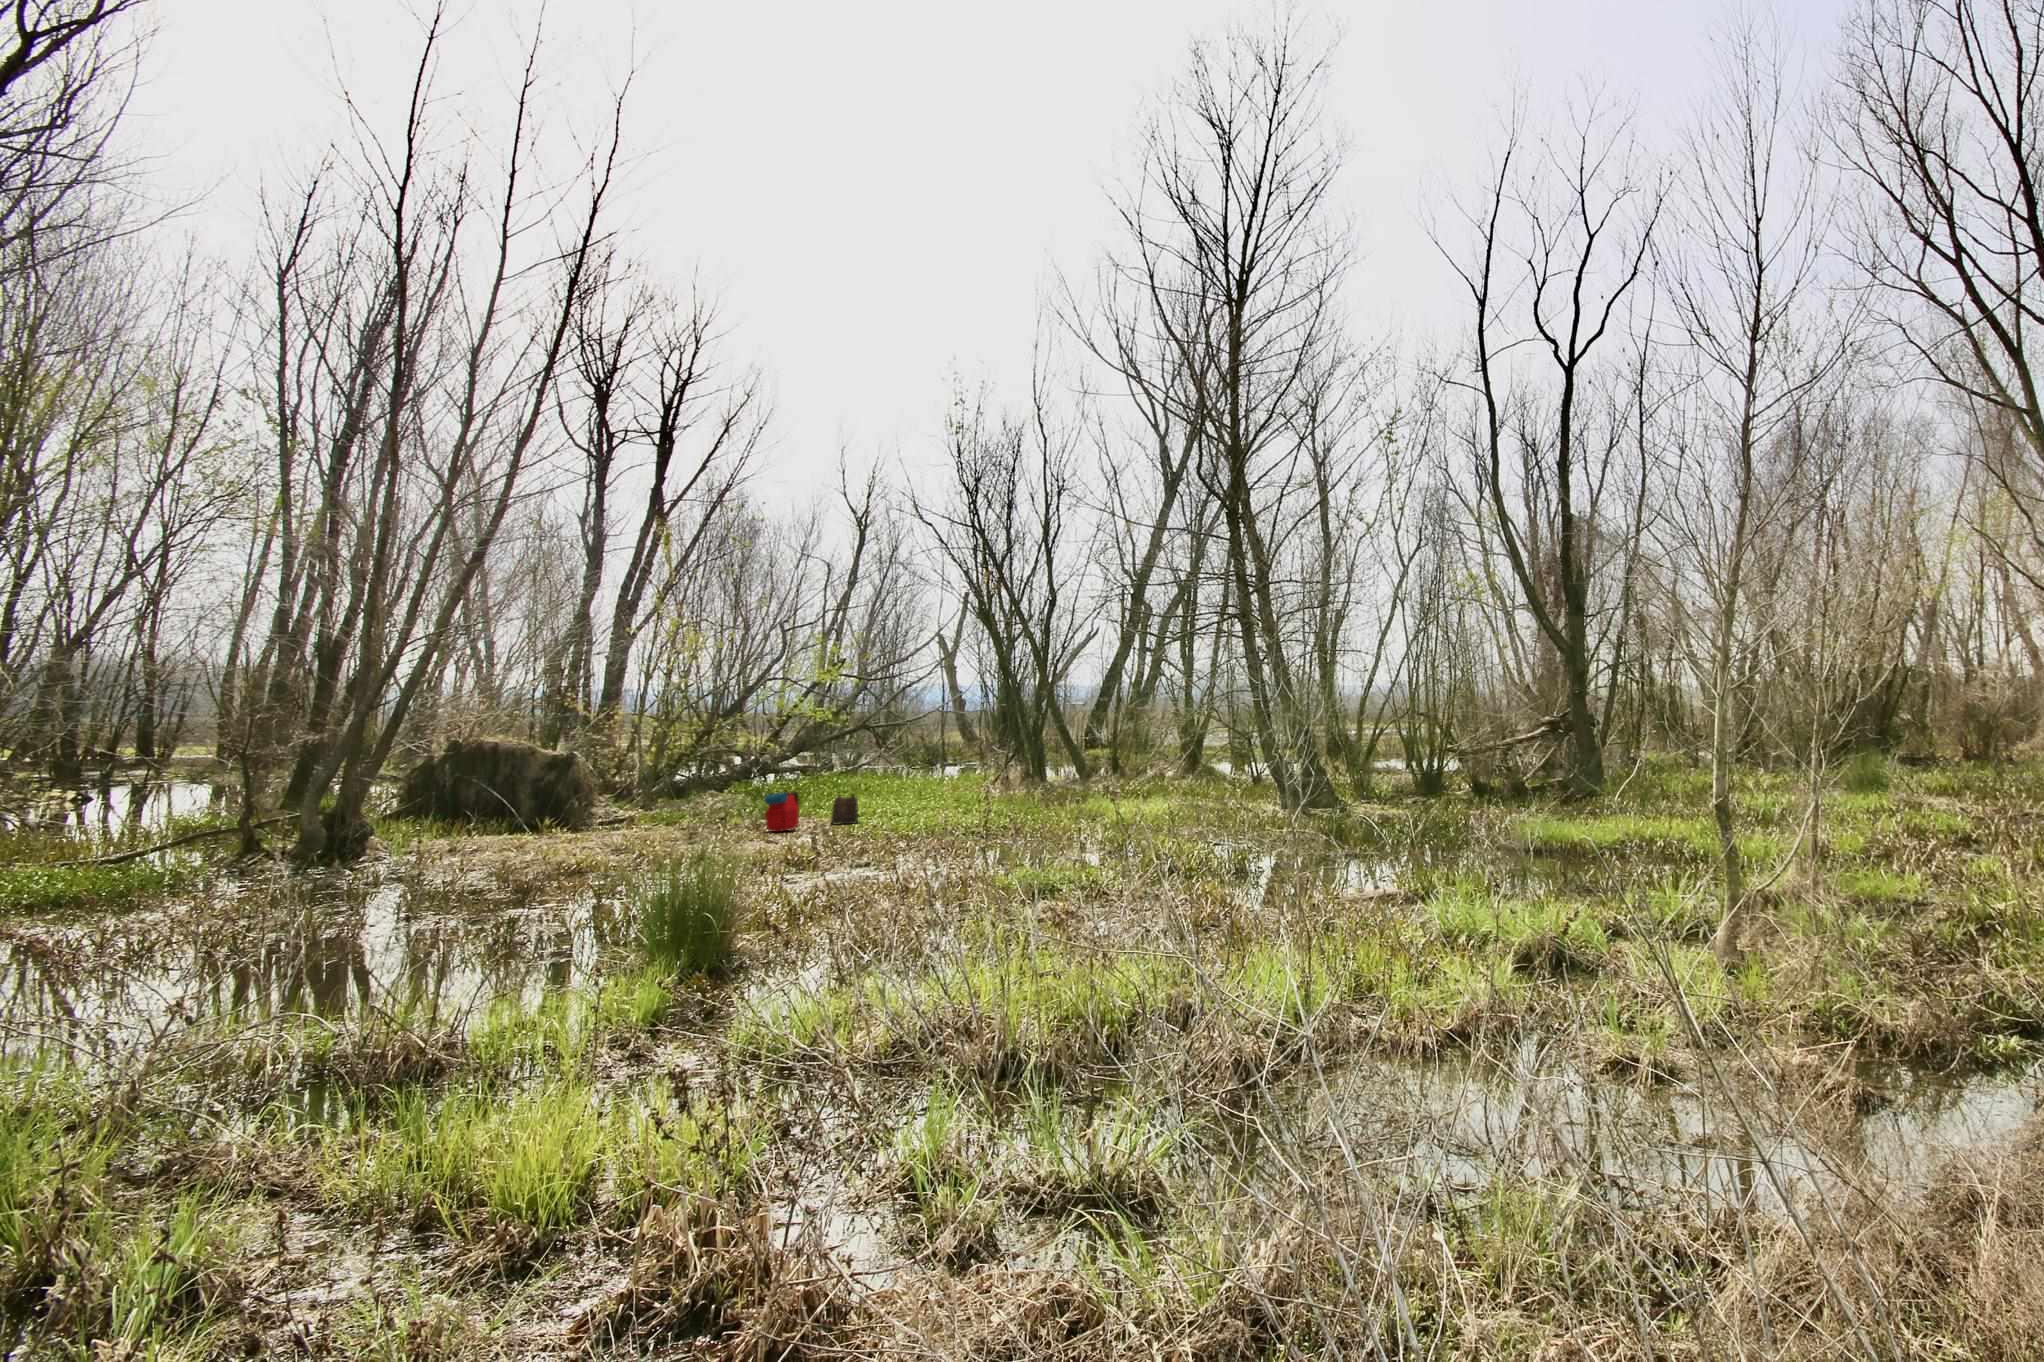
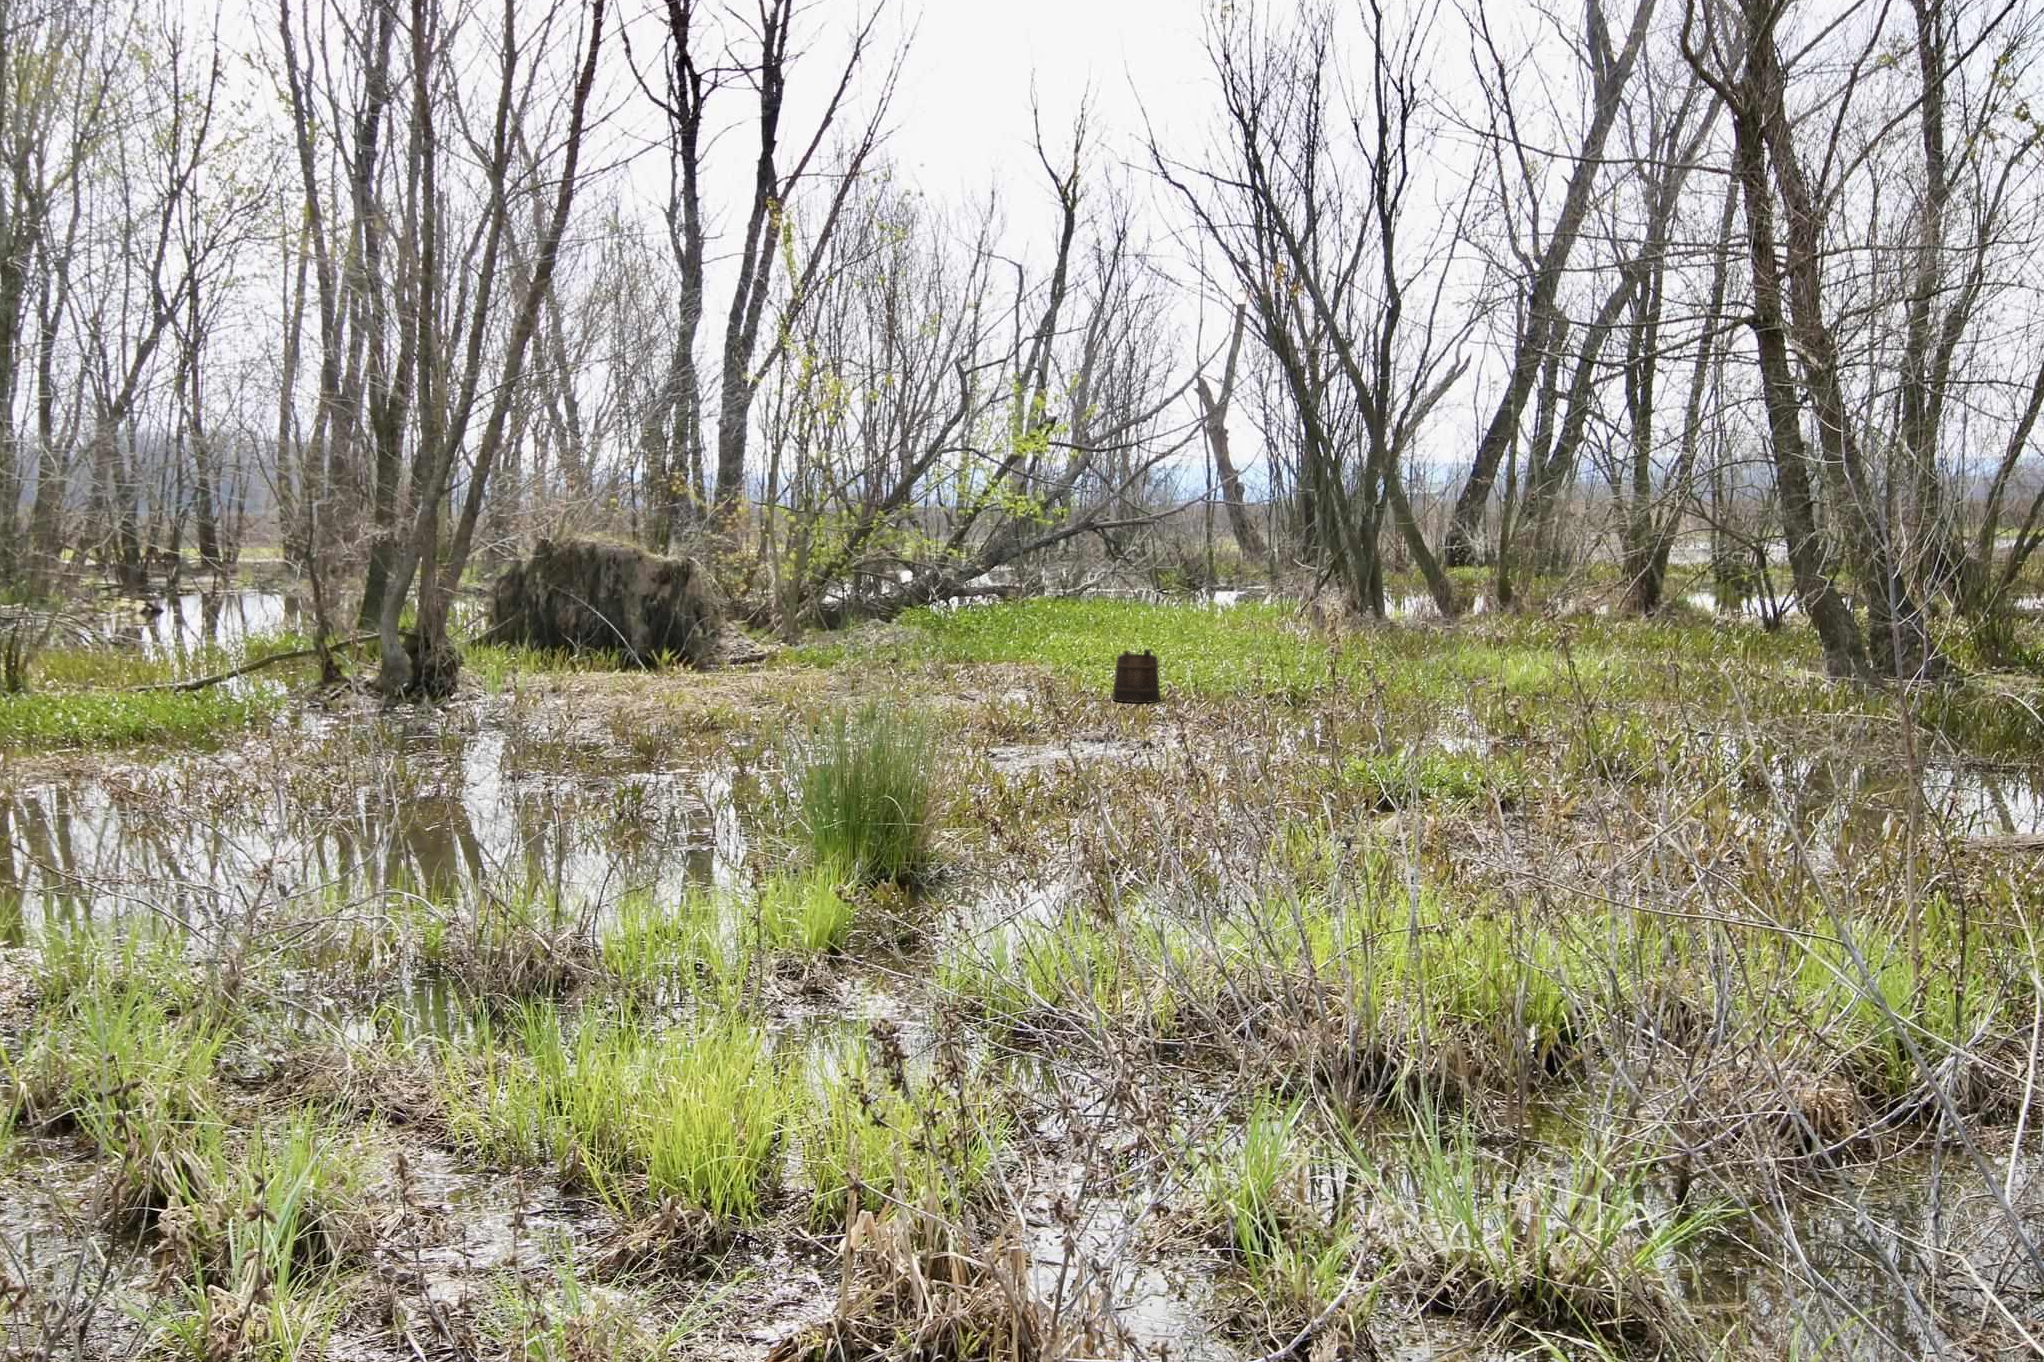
backpack: present [765,791,799,832] -> none [1012,645,1073,717]

